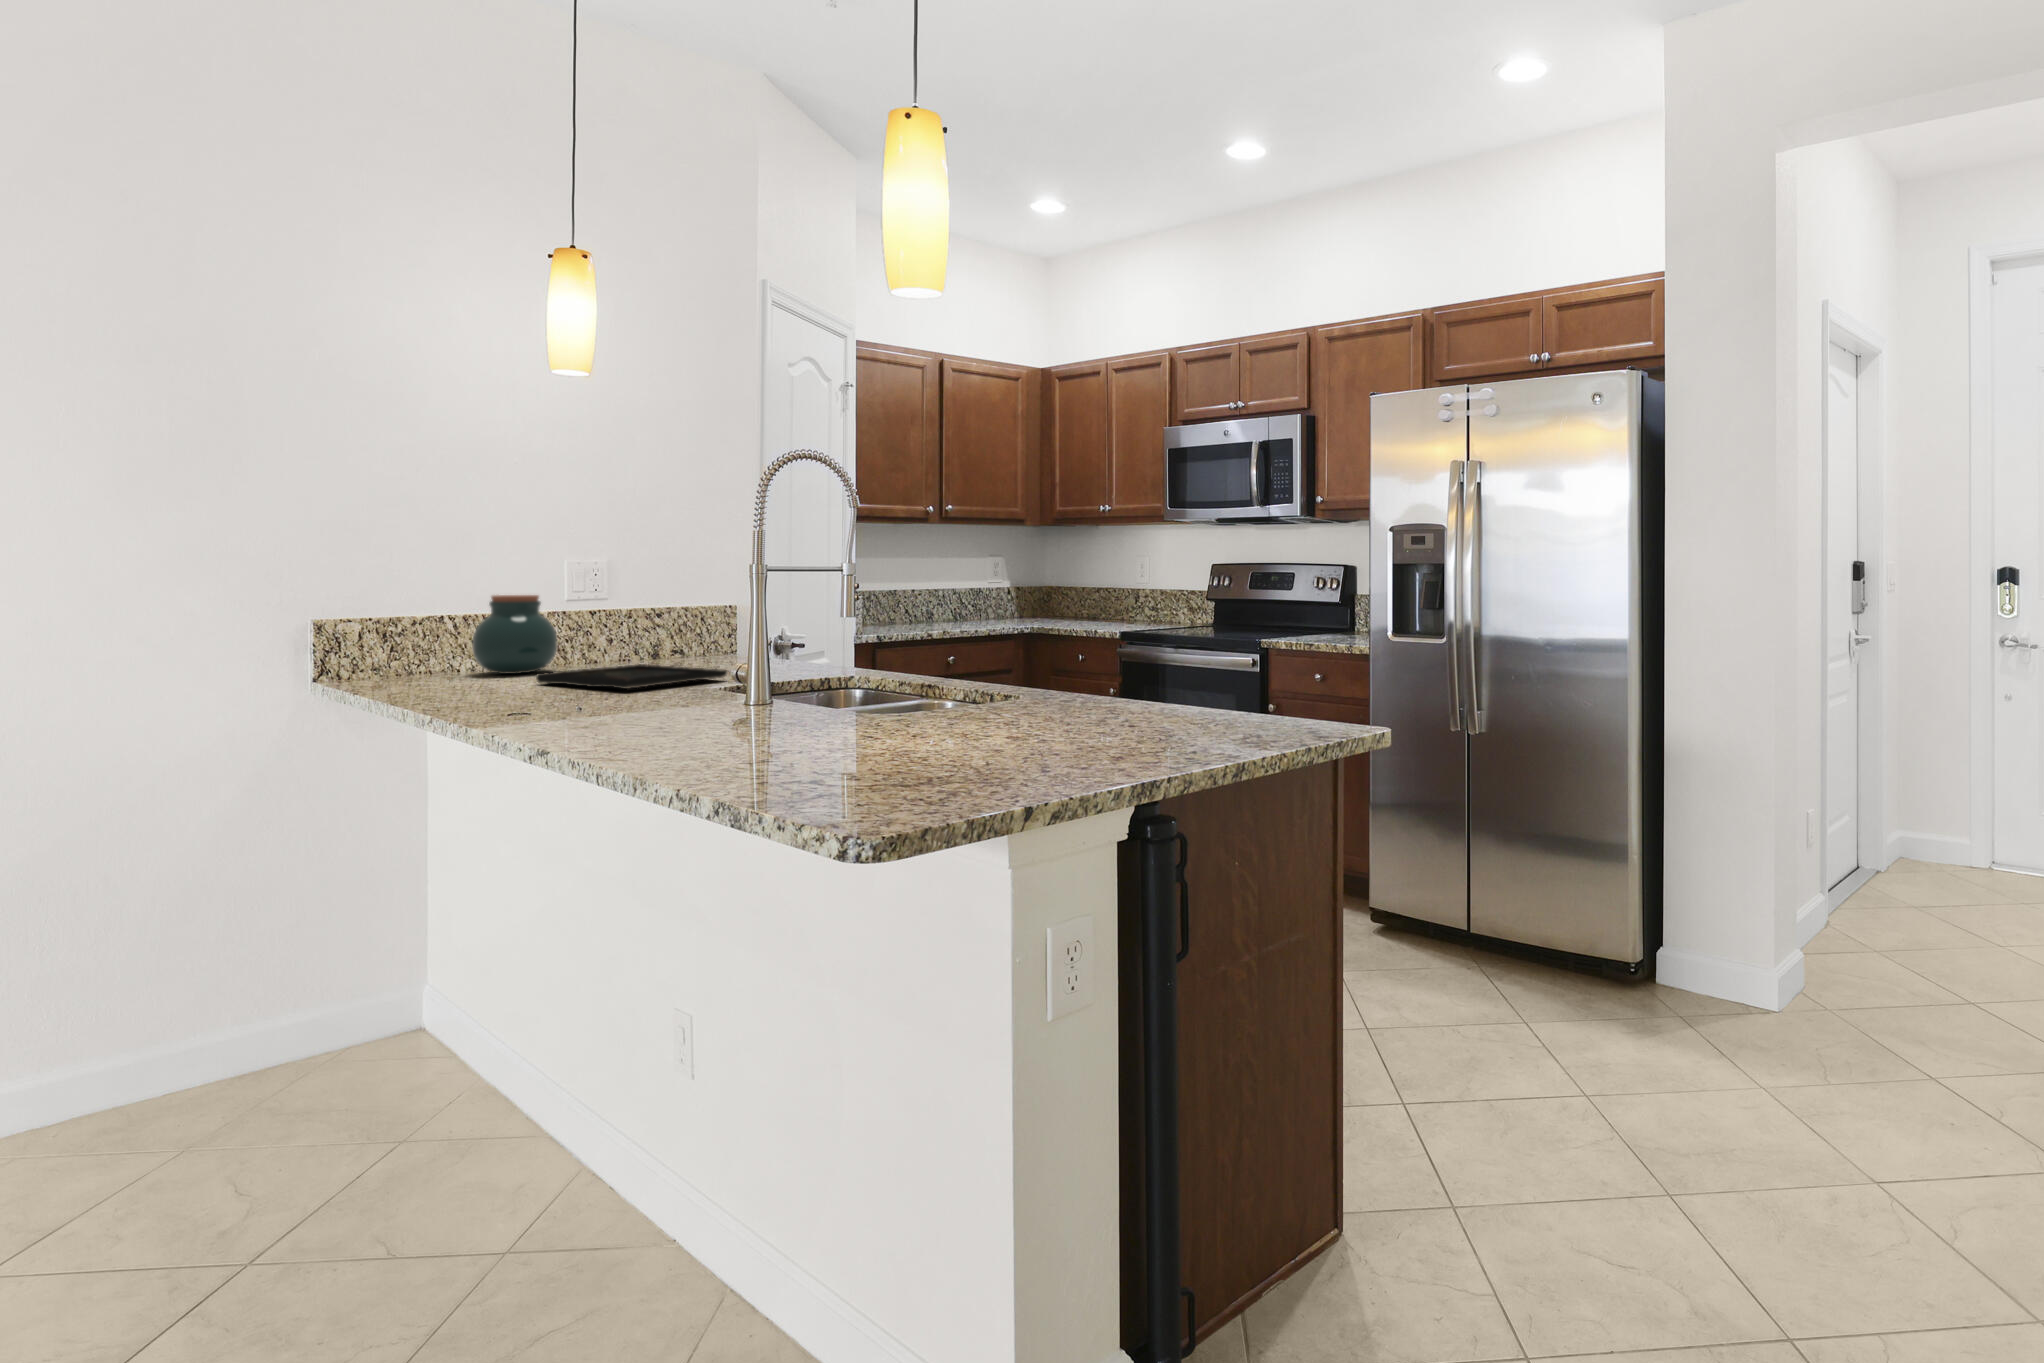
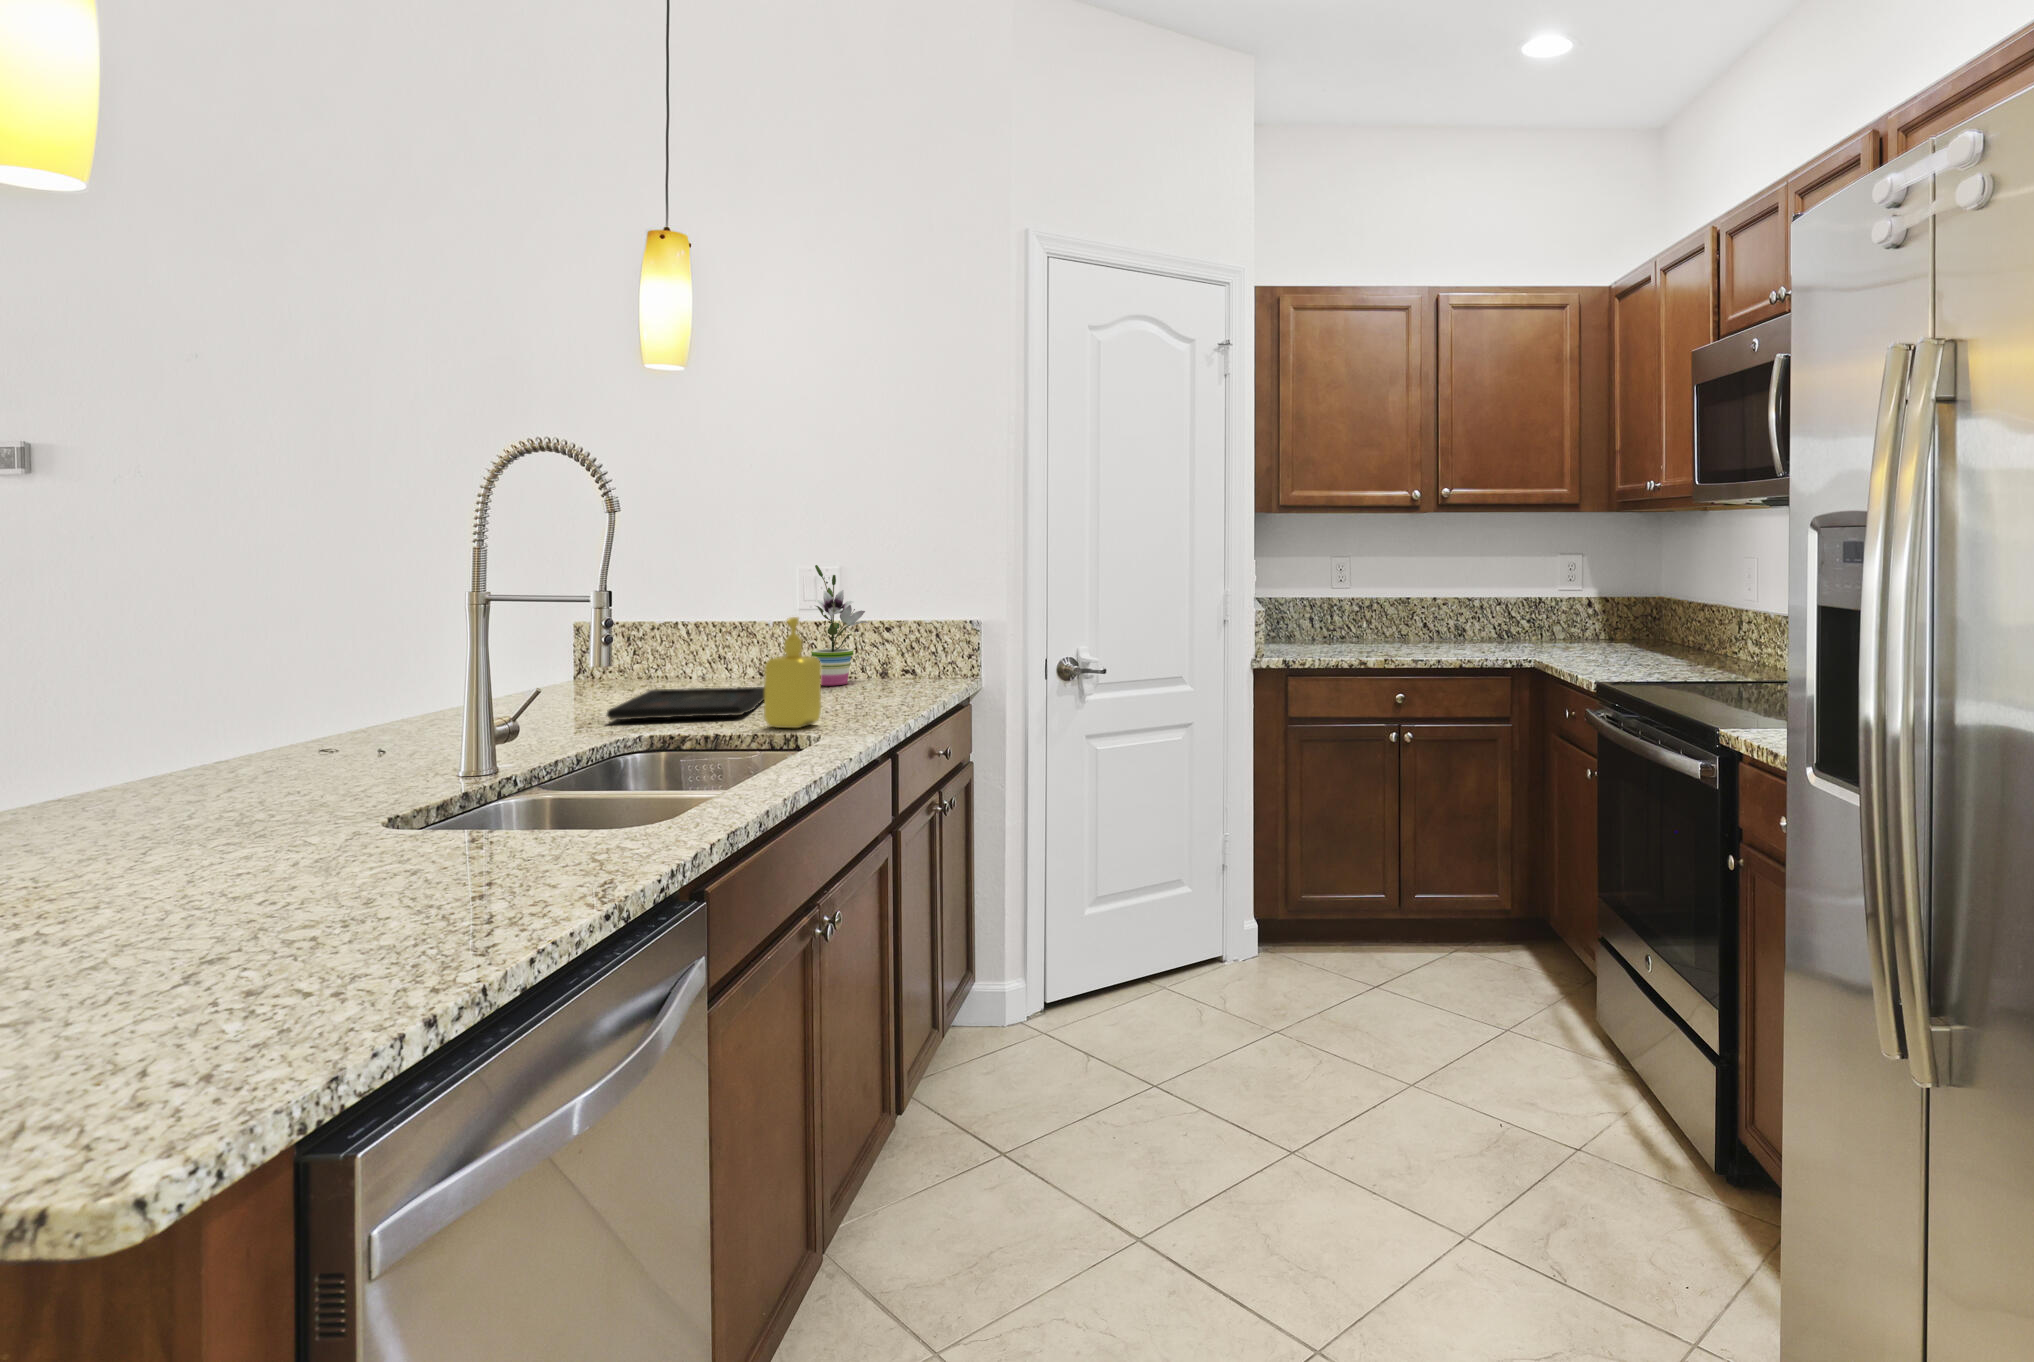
potted plant: none [614,556,671,666] -> present [812,565,868,686]
soap dispenser: none [777,591,822,679] -> present [764,617,821,728]
jar: present [472,595,558,674] -> none [690,603,767,684]

